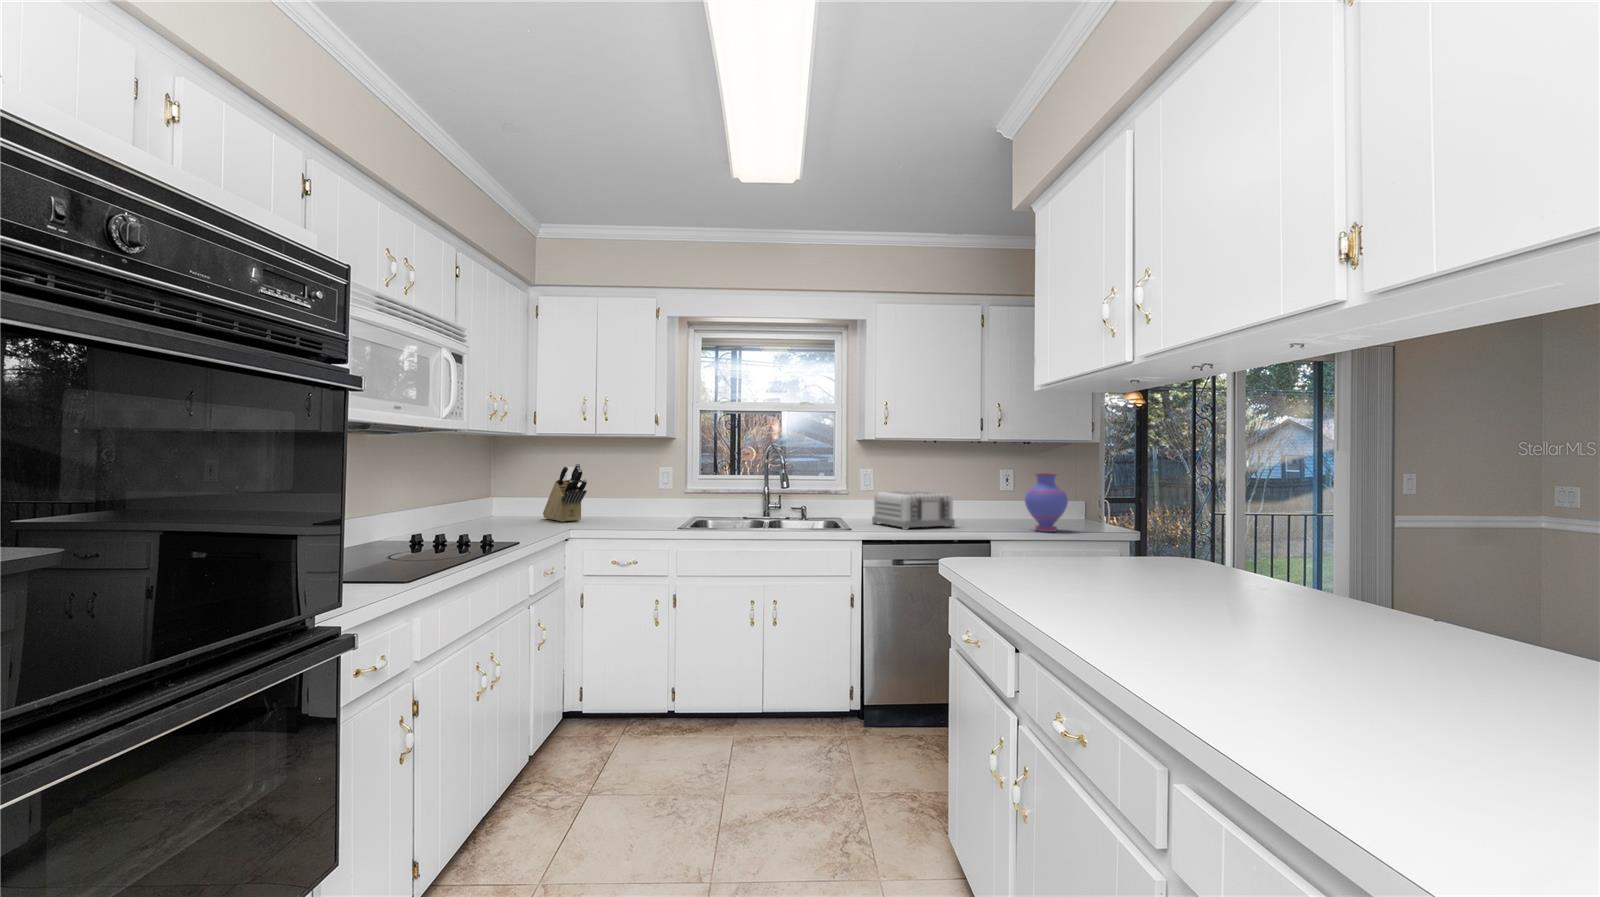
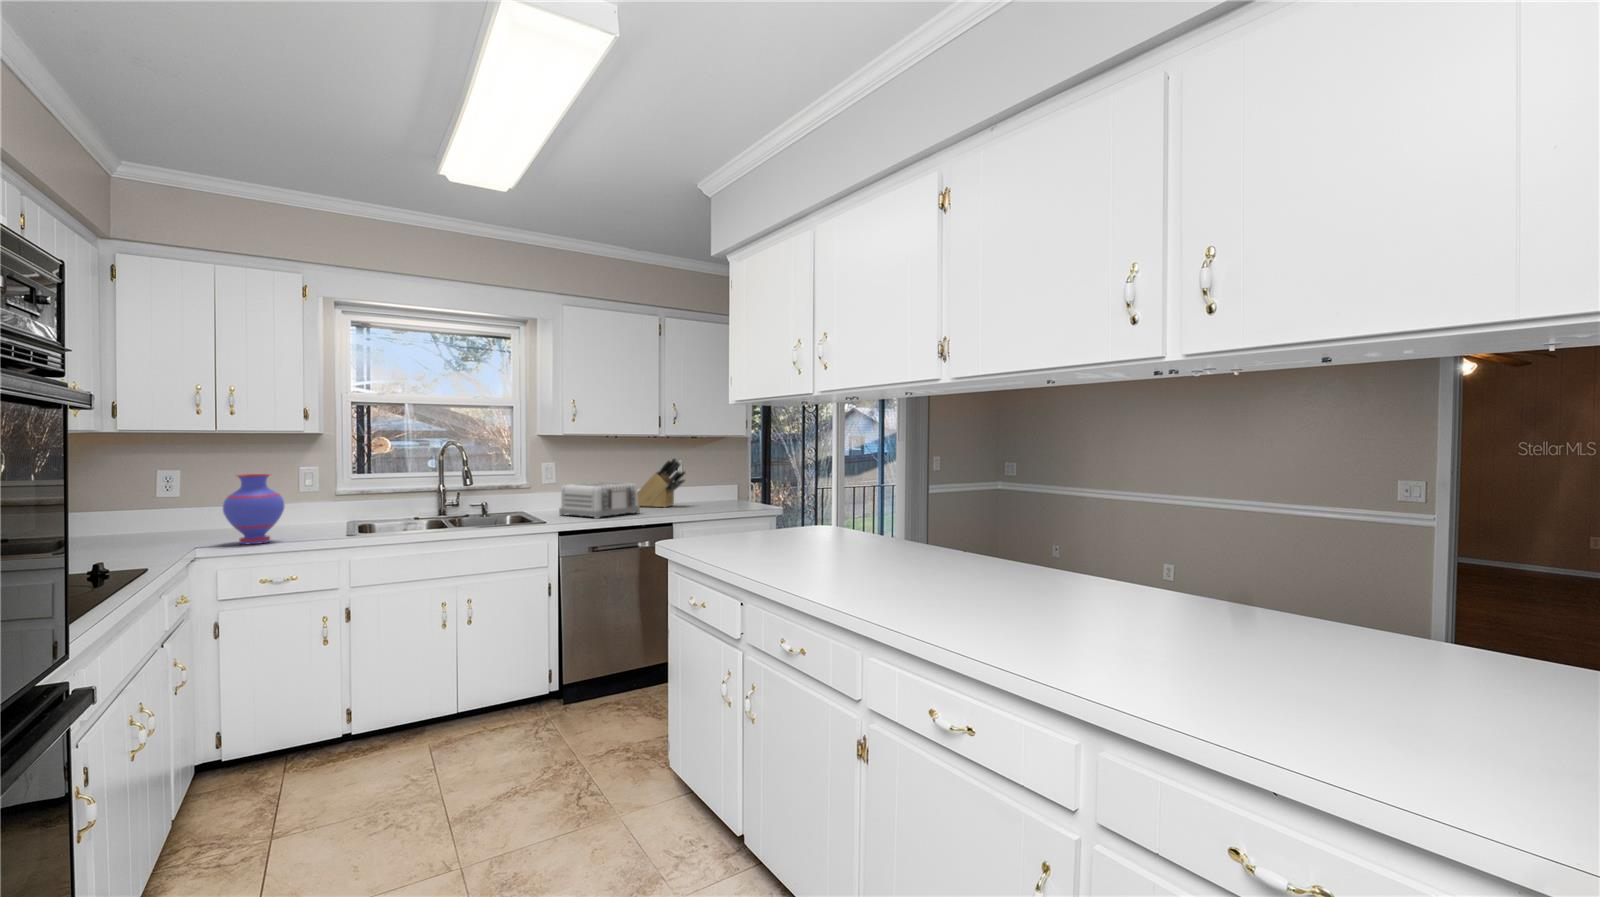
knife block: present [543,463,587,522] -> present [638,458,686,507]
vase: present [1025,473,1068,532] -> present [223,474,284,545]

